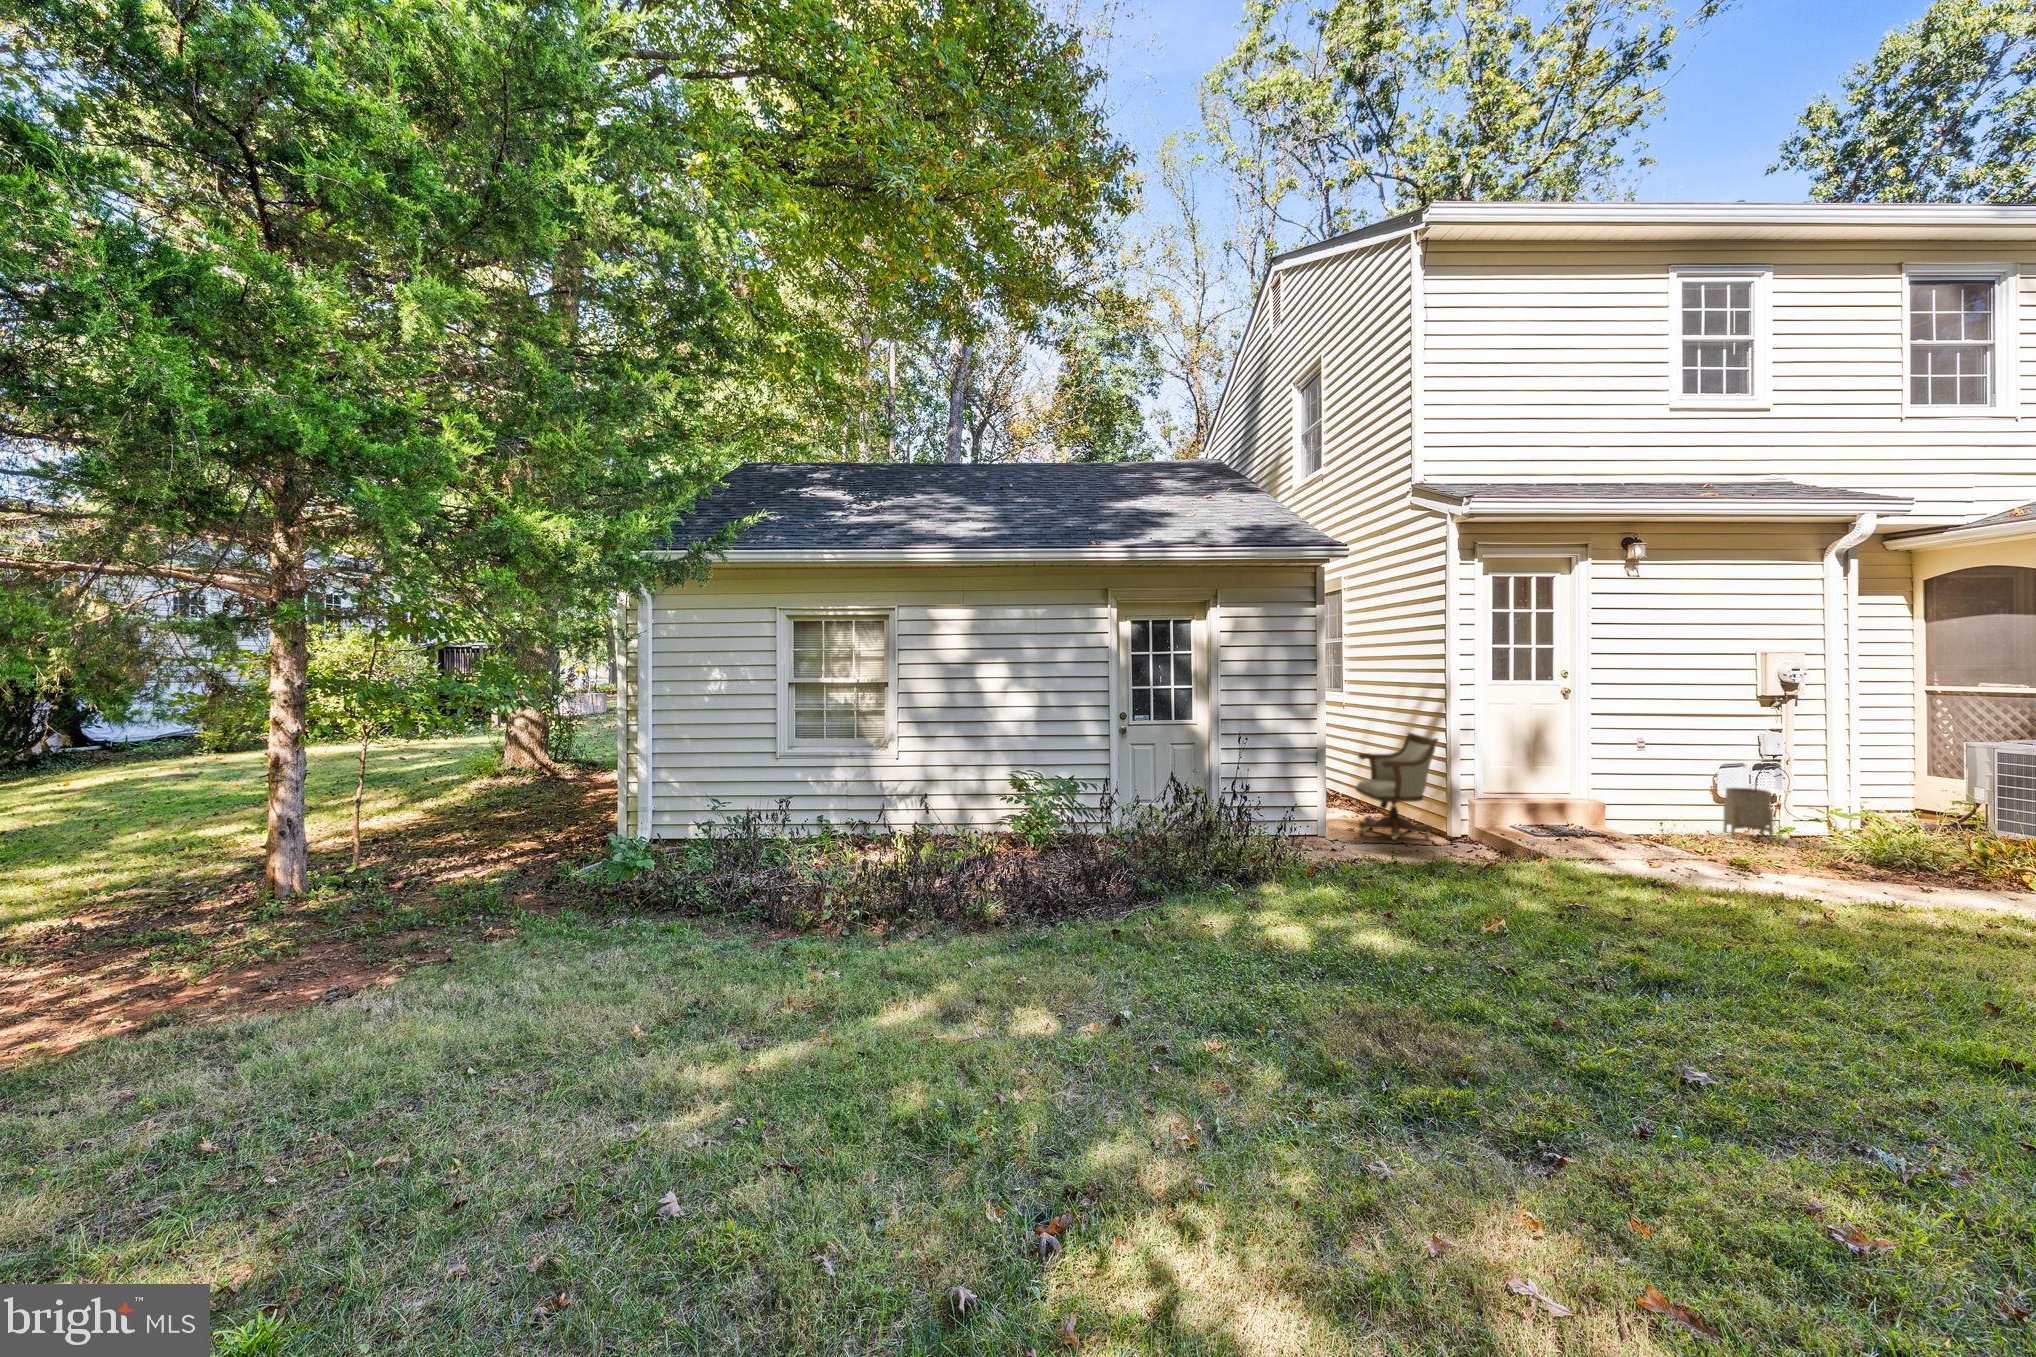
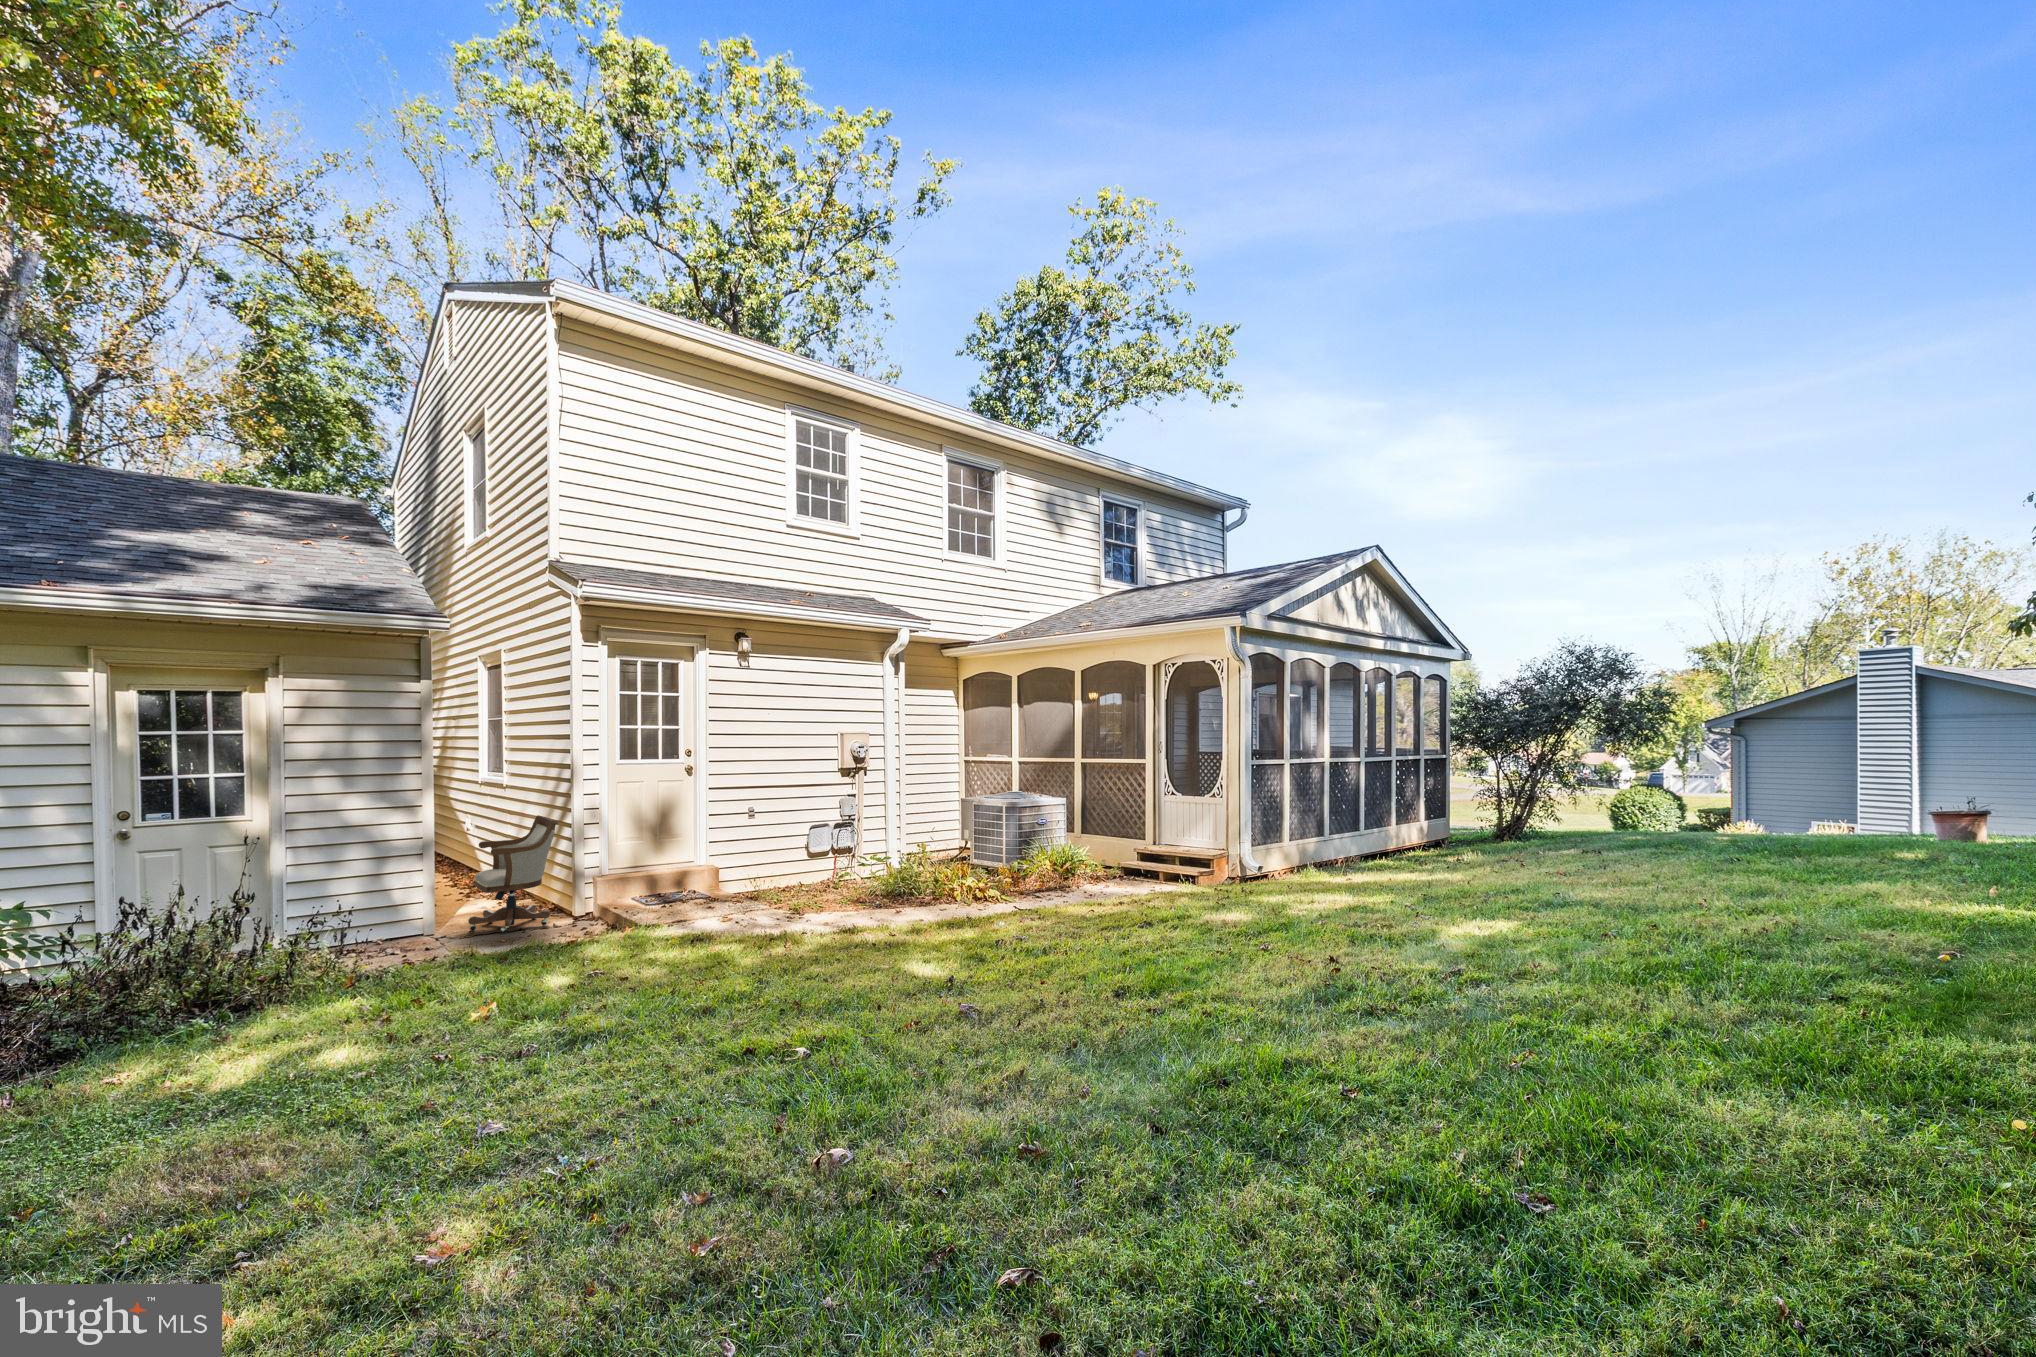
planter: present [1723,788,1773,840] -> none [812,843,839,886]

